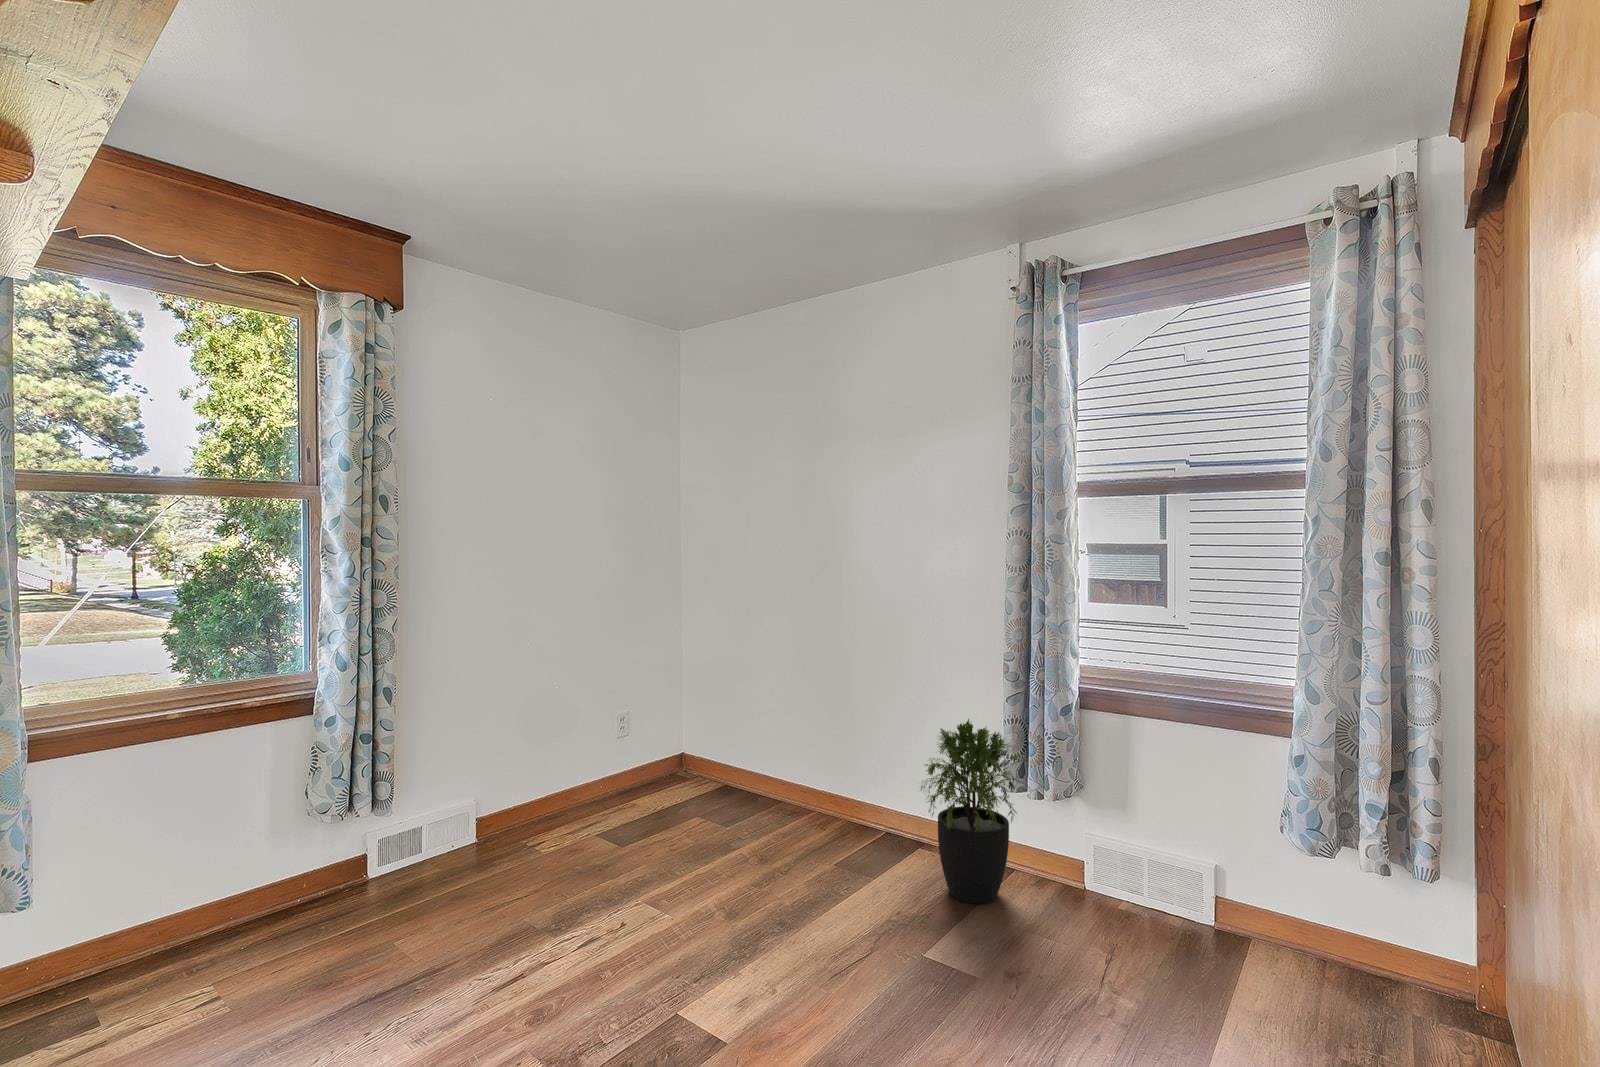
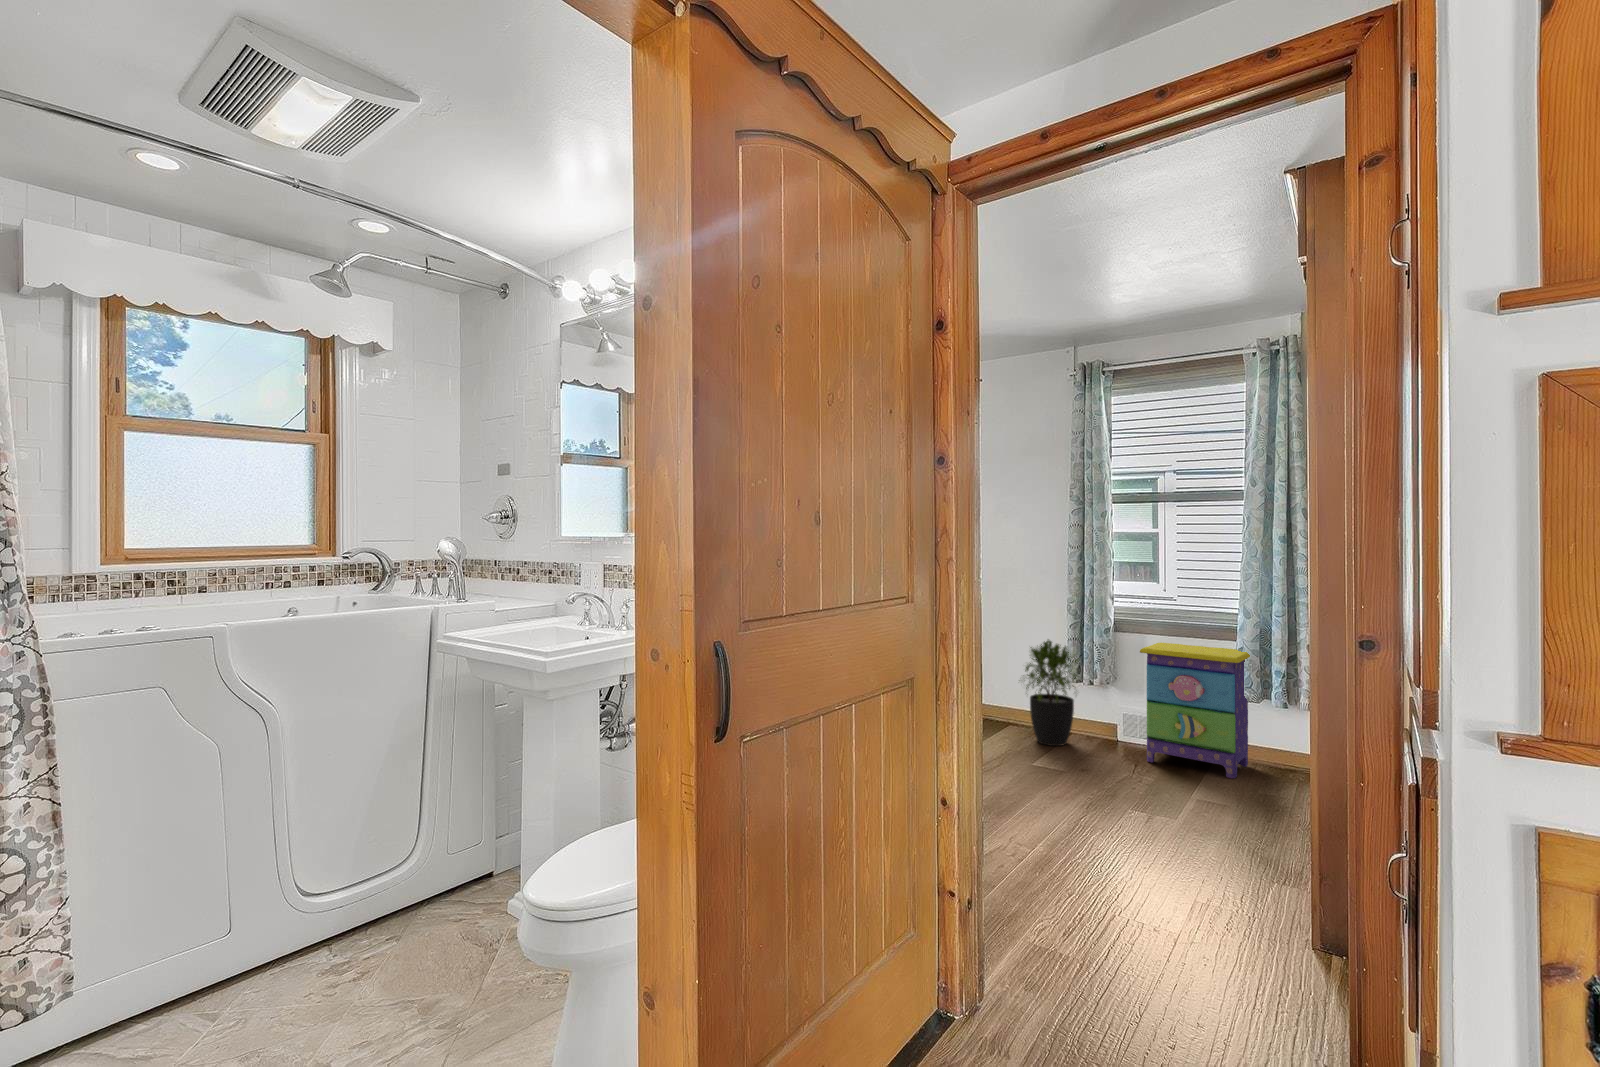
nightstand: none [1116,734,1322,1015] -> present [1140,643,1250,778]

